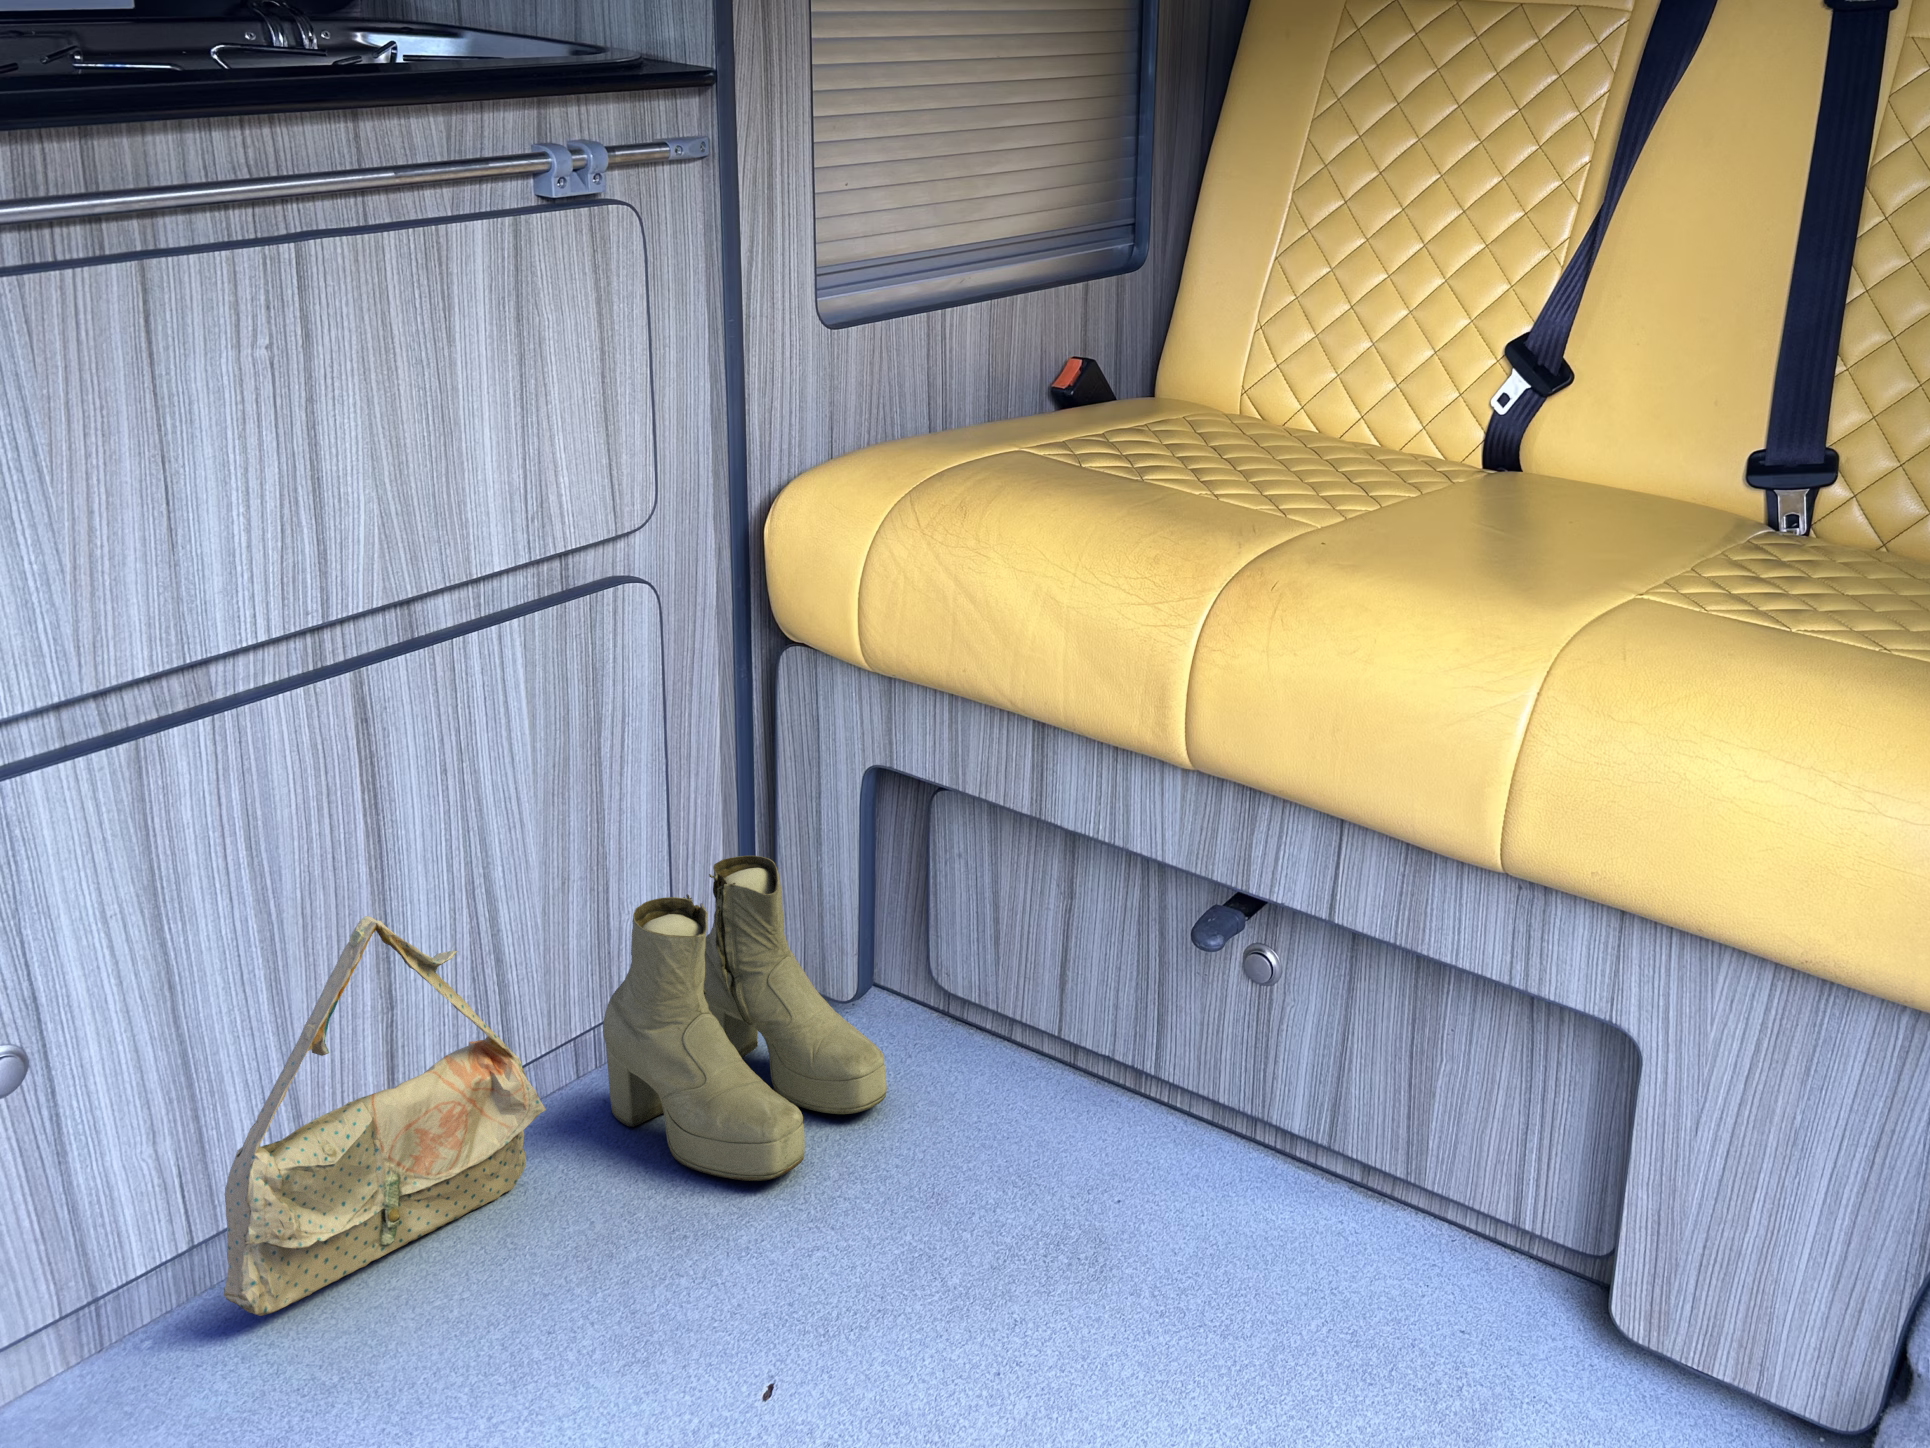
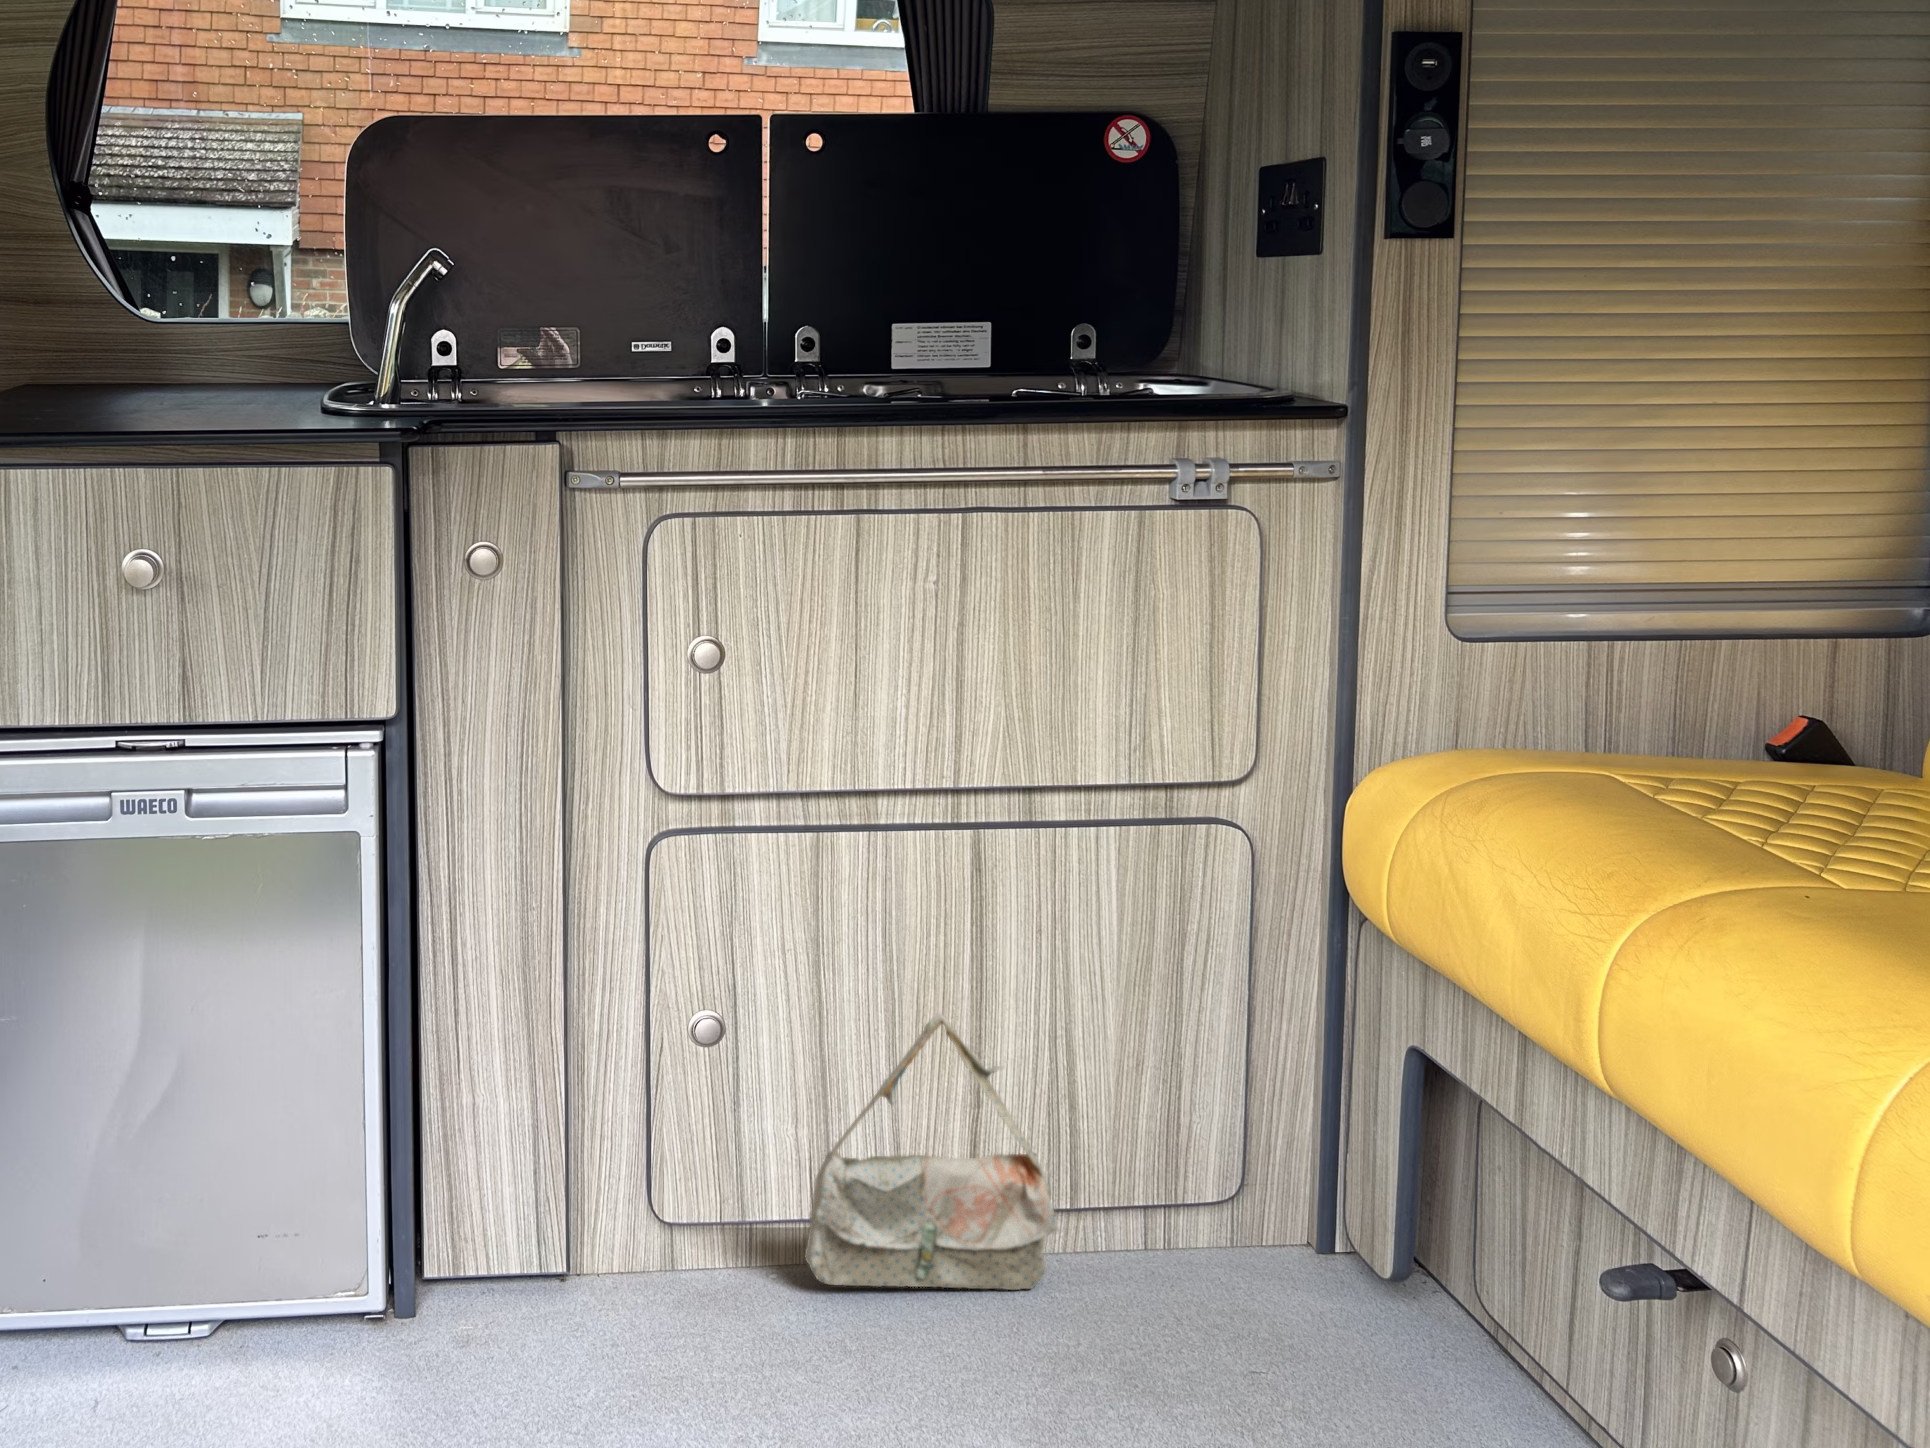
boots: present [603,856,887,1181] -> none [1137,1088,1369,1373]

